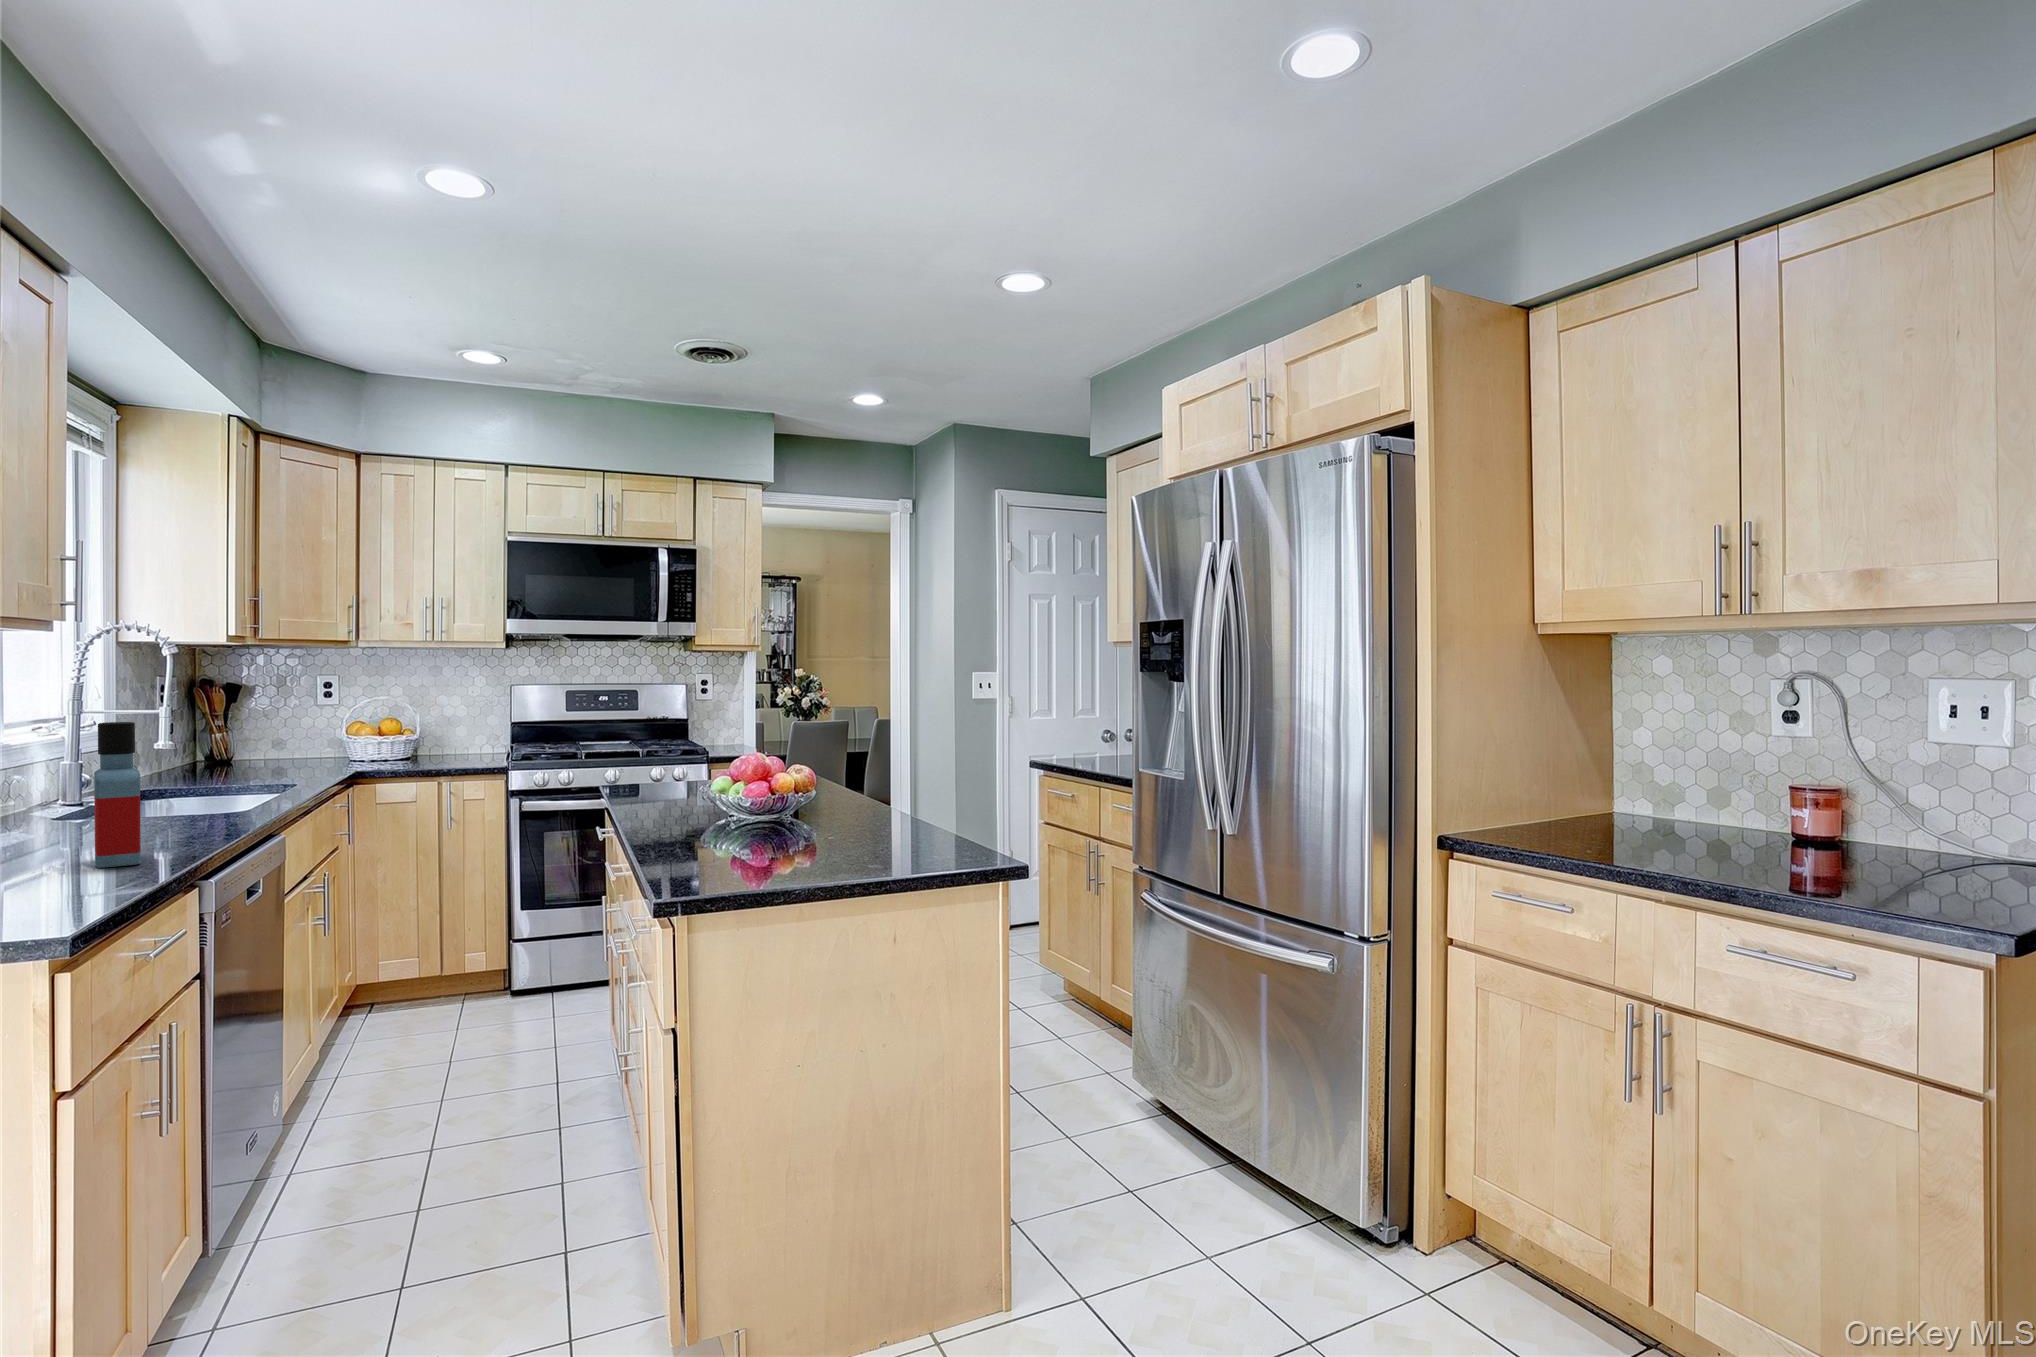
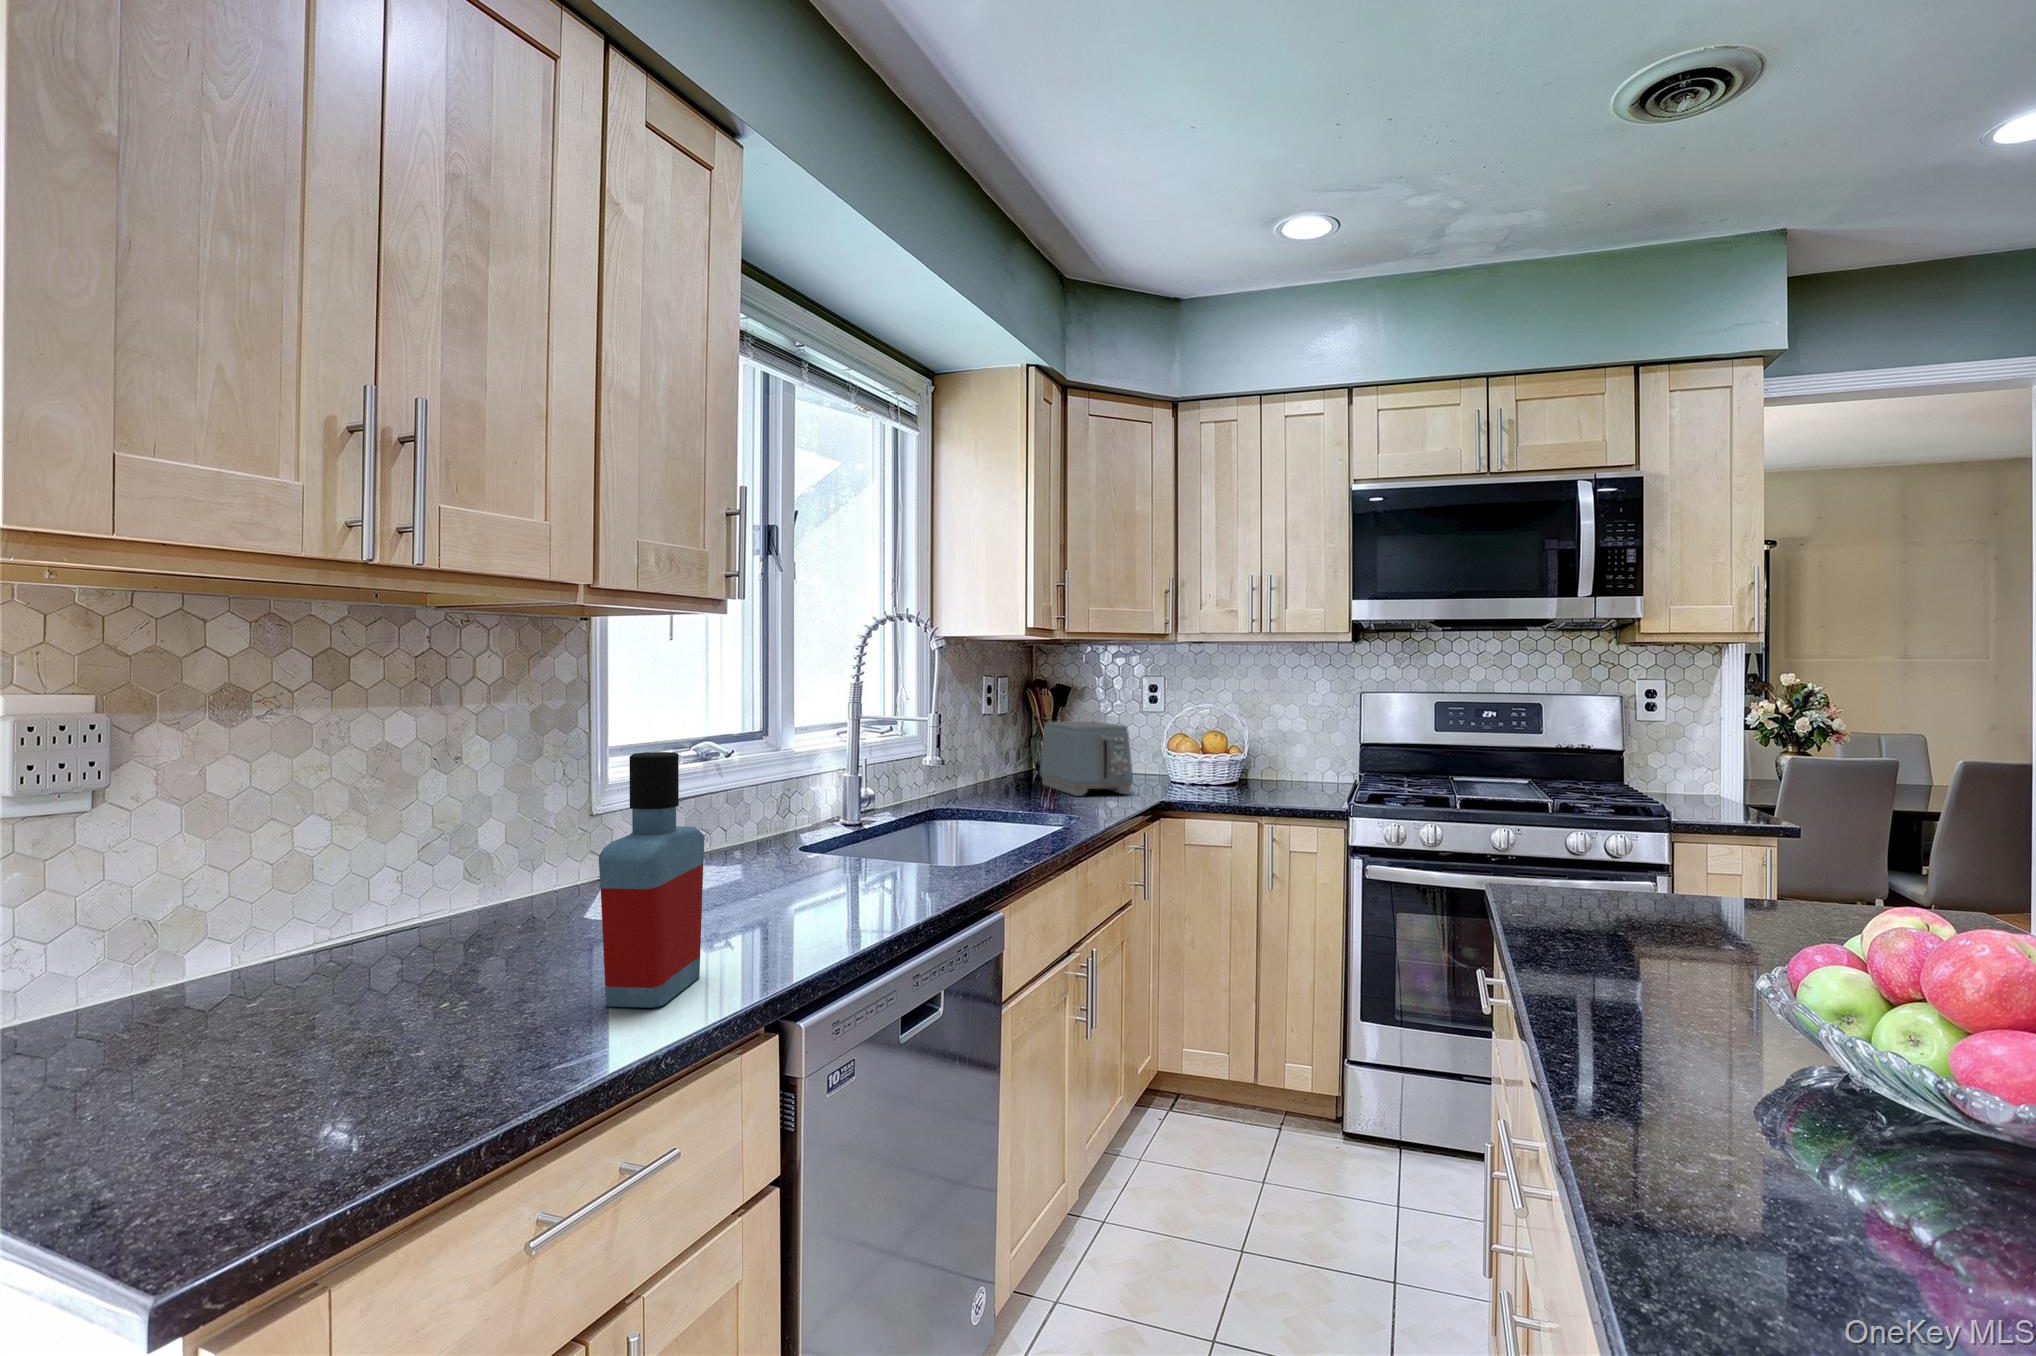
toaster: none [222,713,325,774] -> present [1040,721,1133,796]

